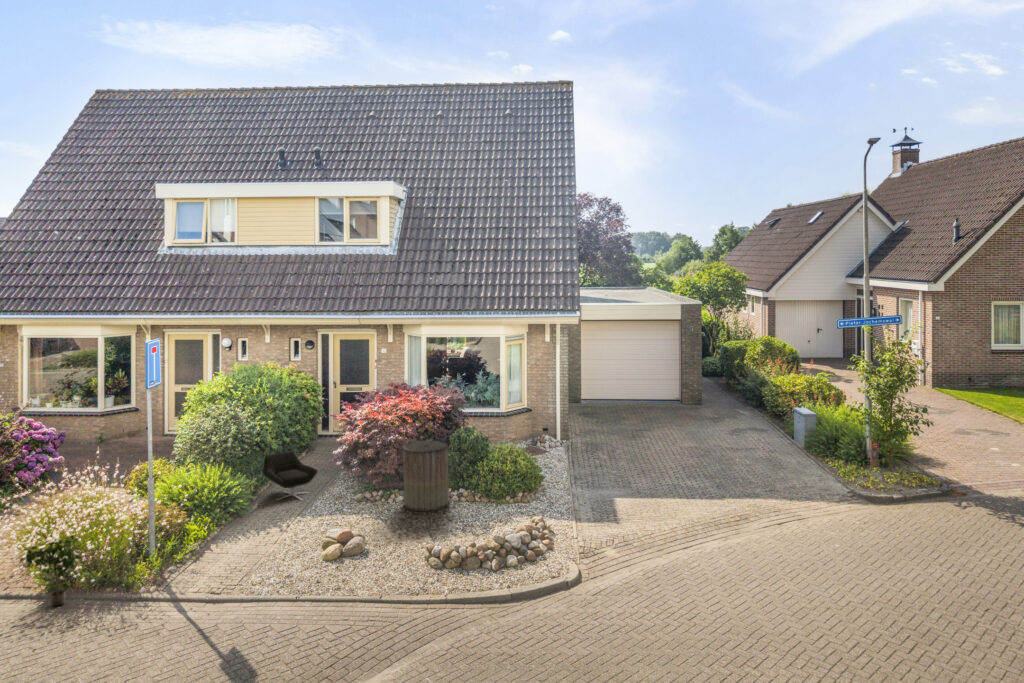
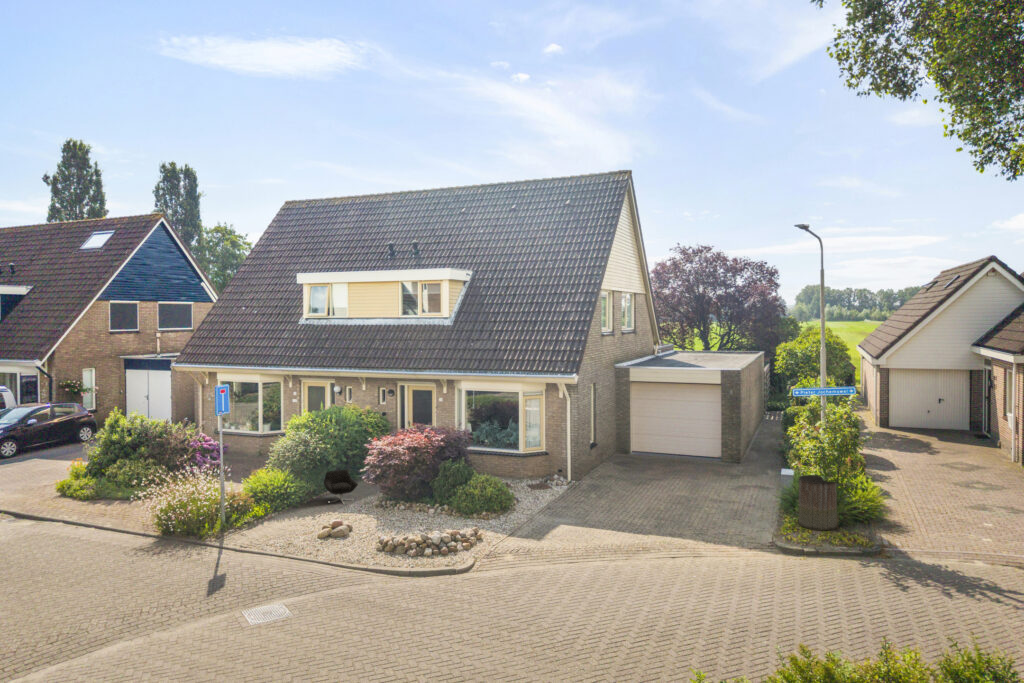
trash can: present [403,441,449,511] -> present [799,475,837,531]
potted plant: present [20,535,84,607] -> none [148,507,184,548]

